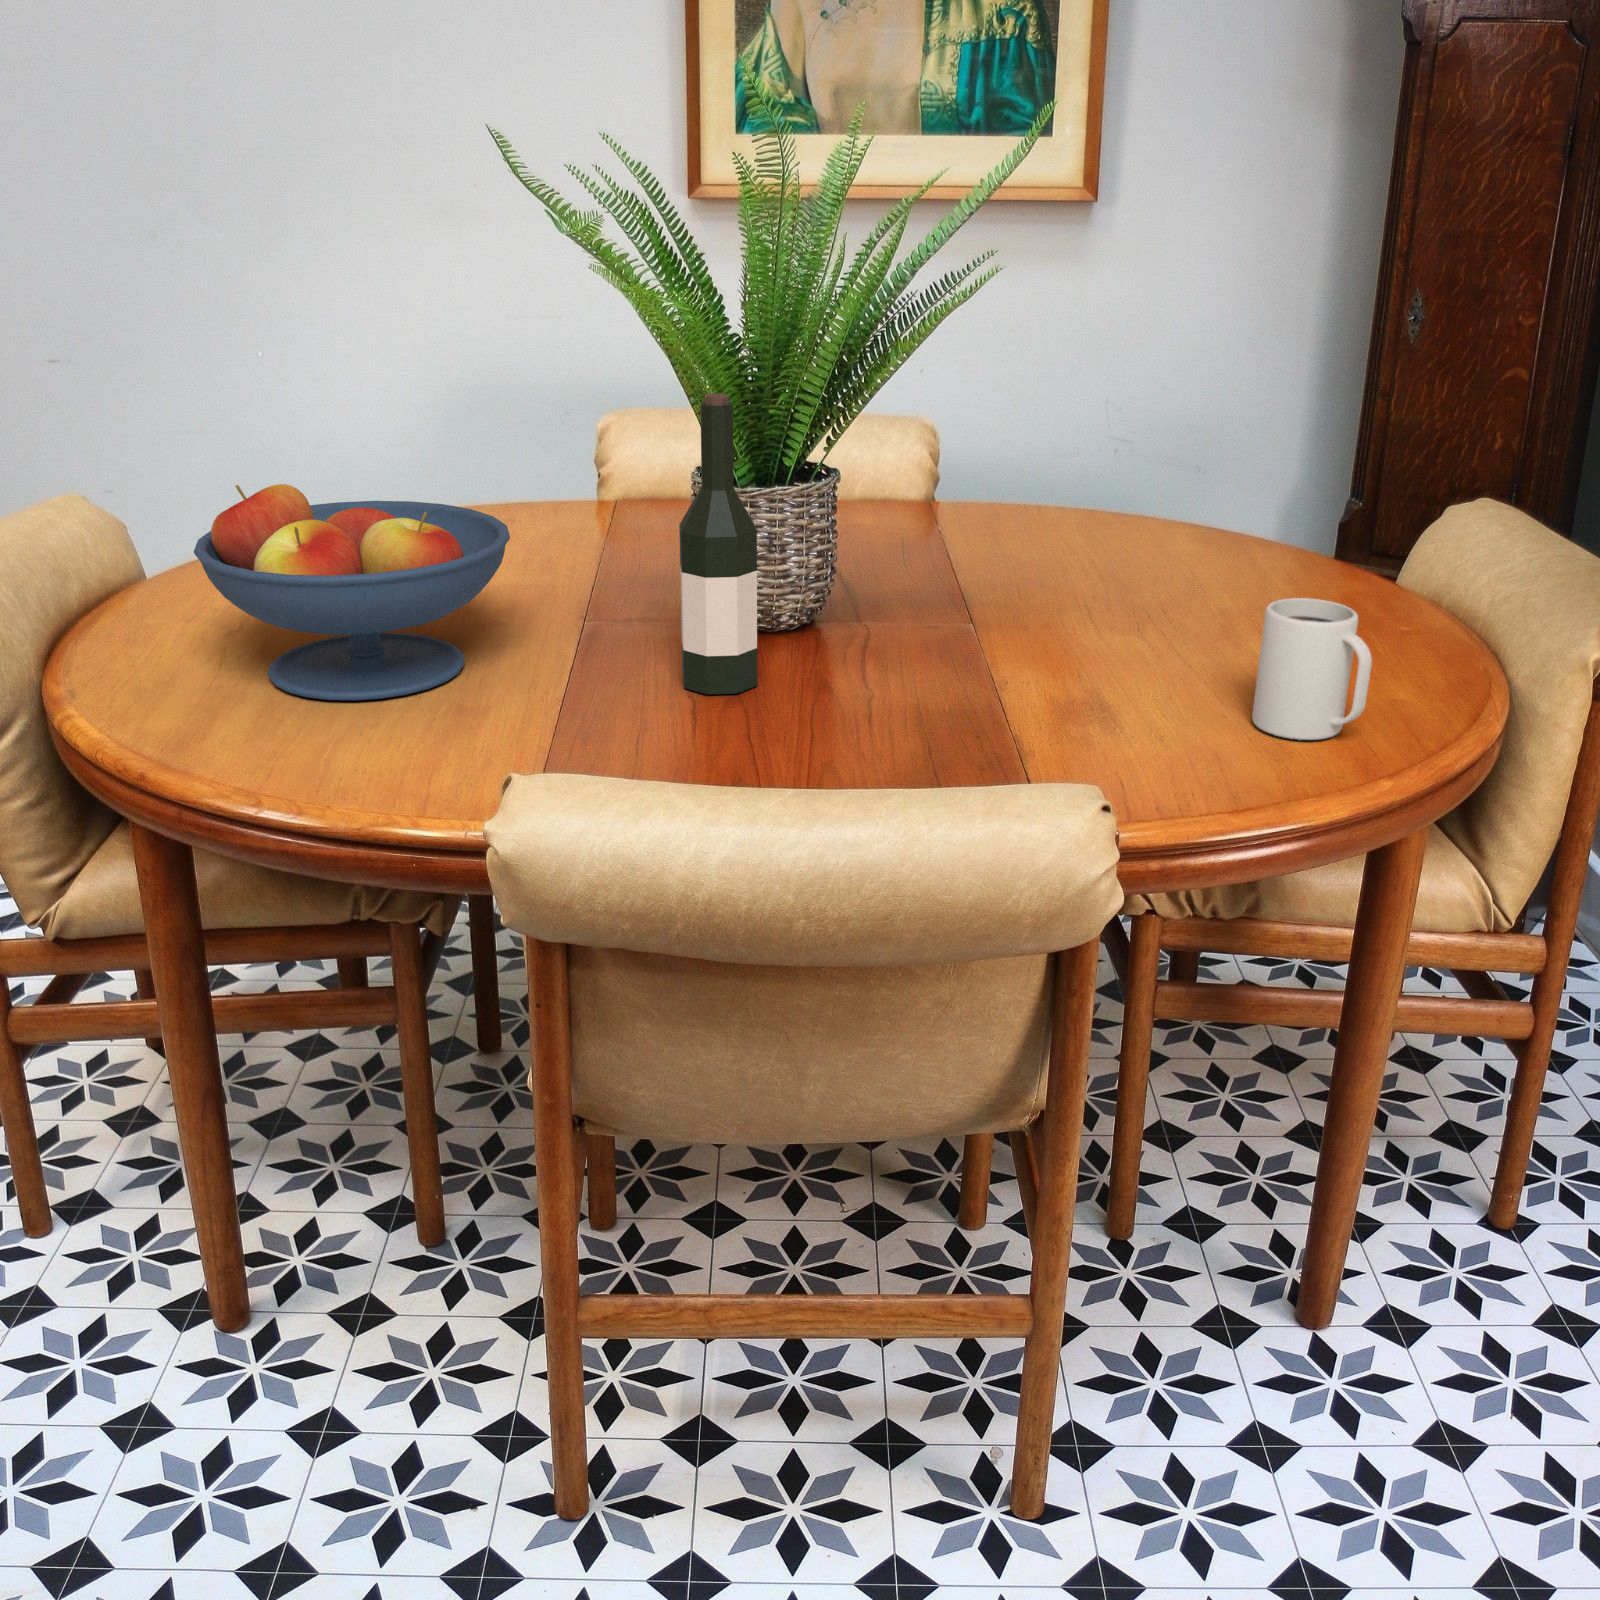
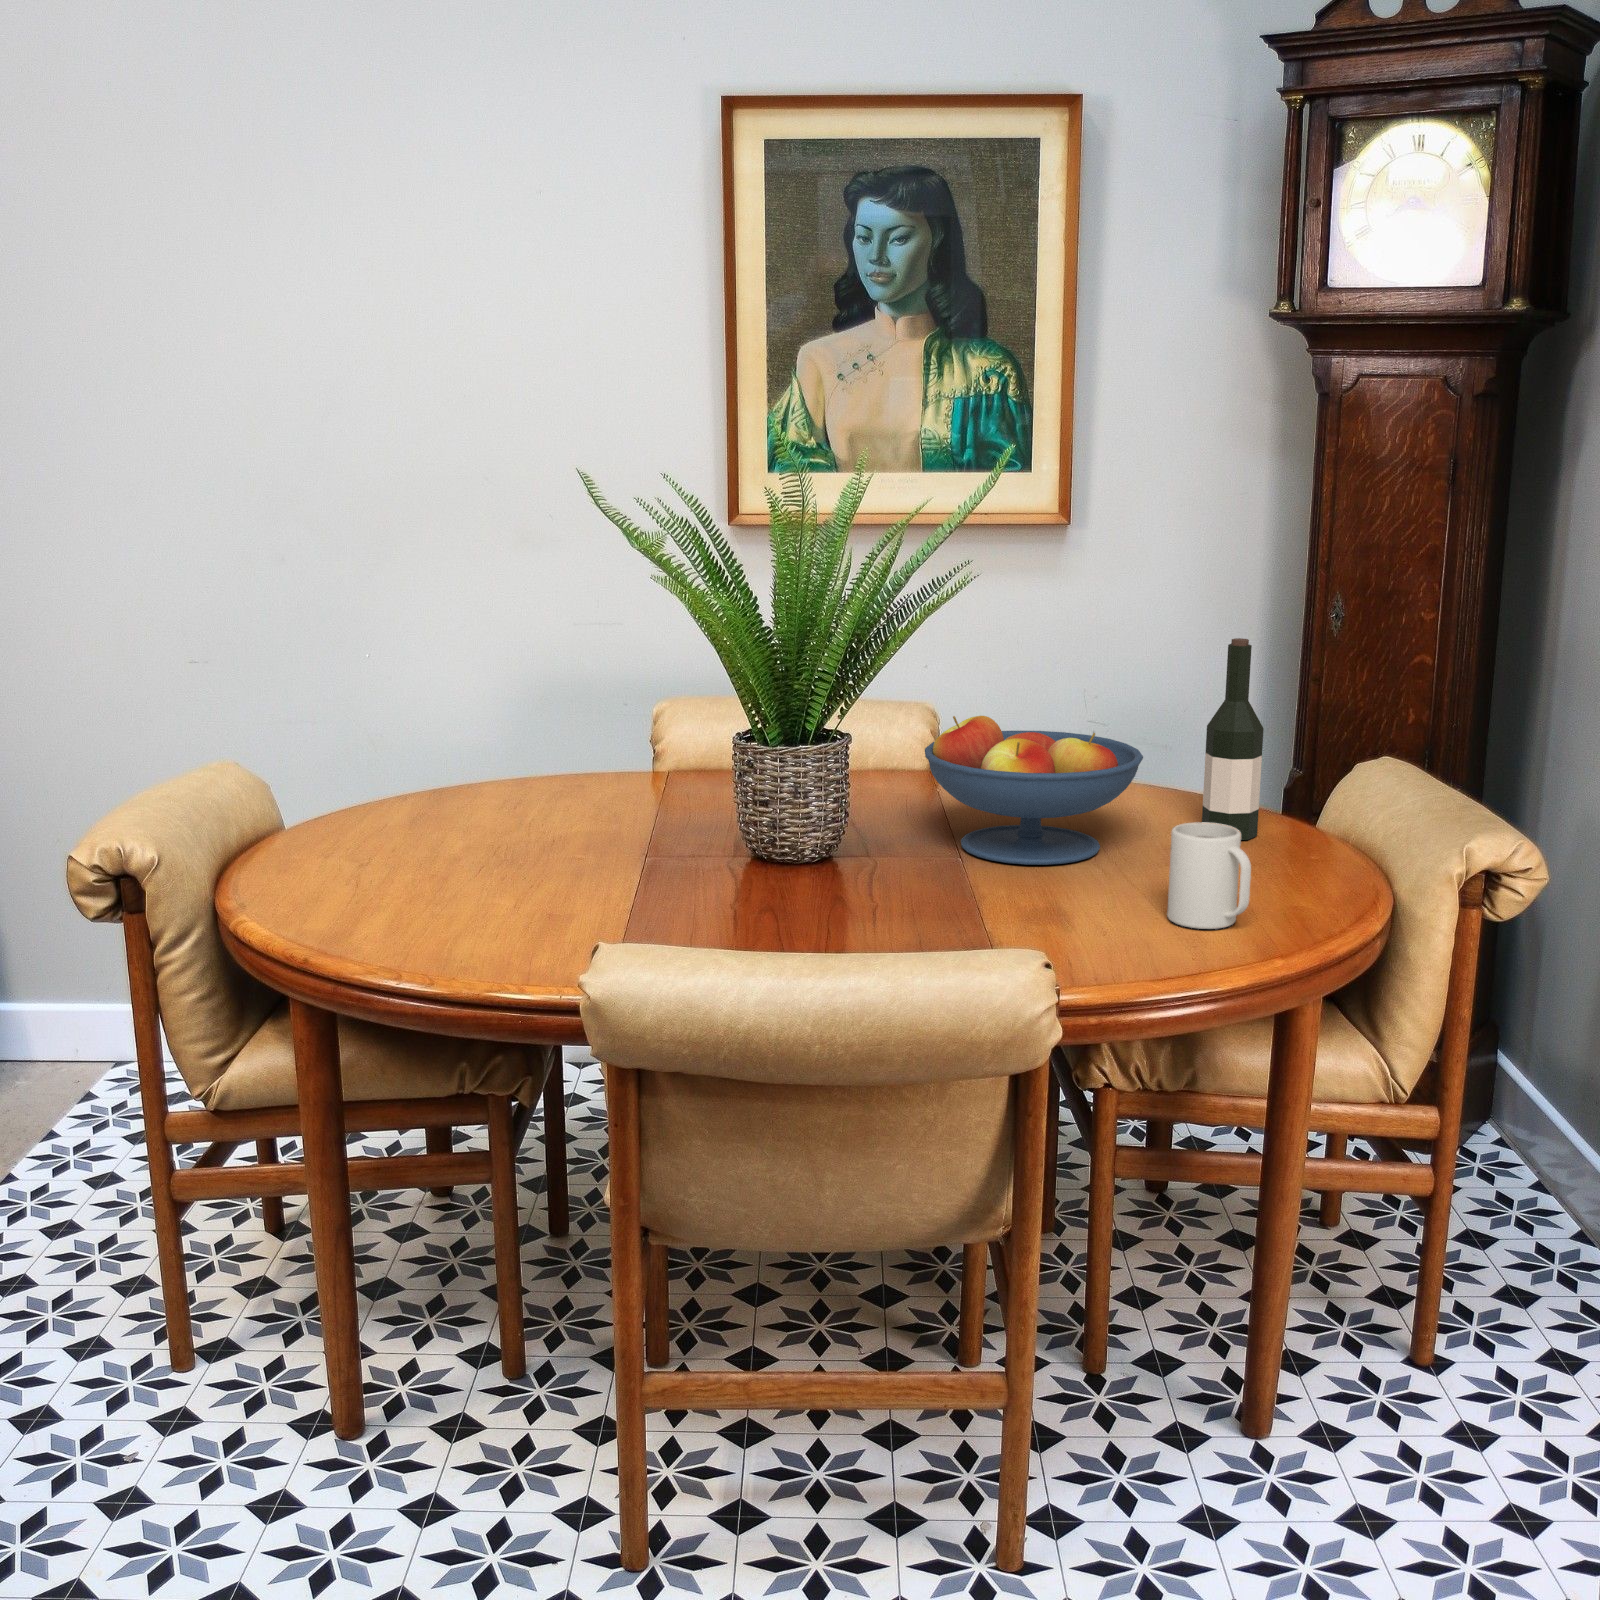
wine bottle: present [679,393,757,694] -> present [1202,638,1264,840]
fruit bowl: present [194,484,510,700] -> present [925,716,1143,865]

